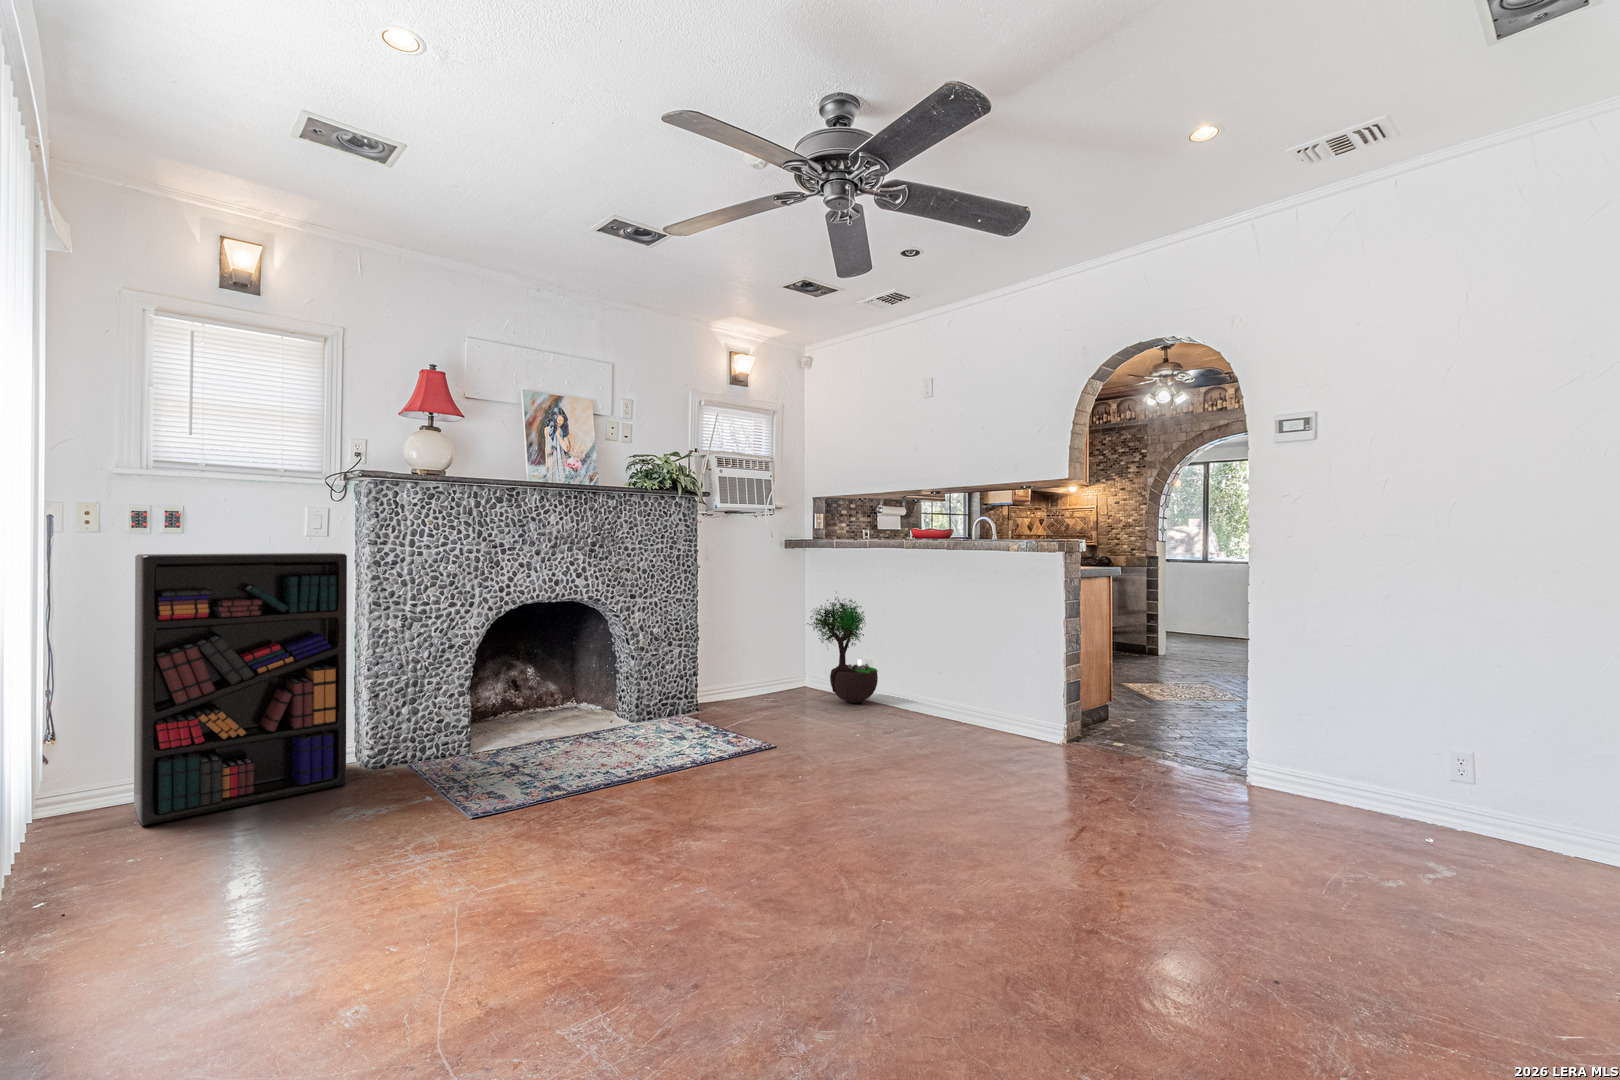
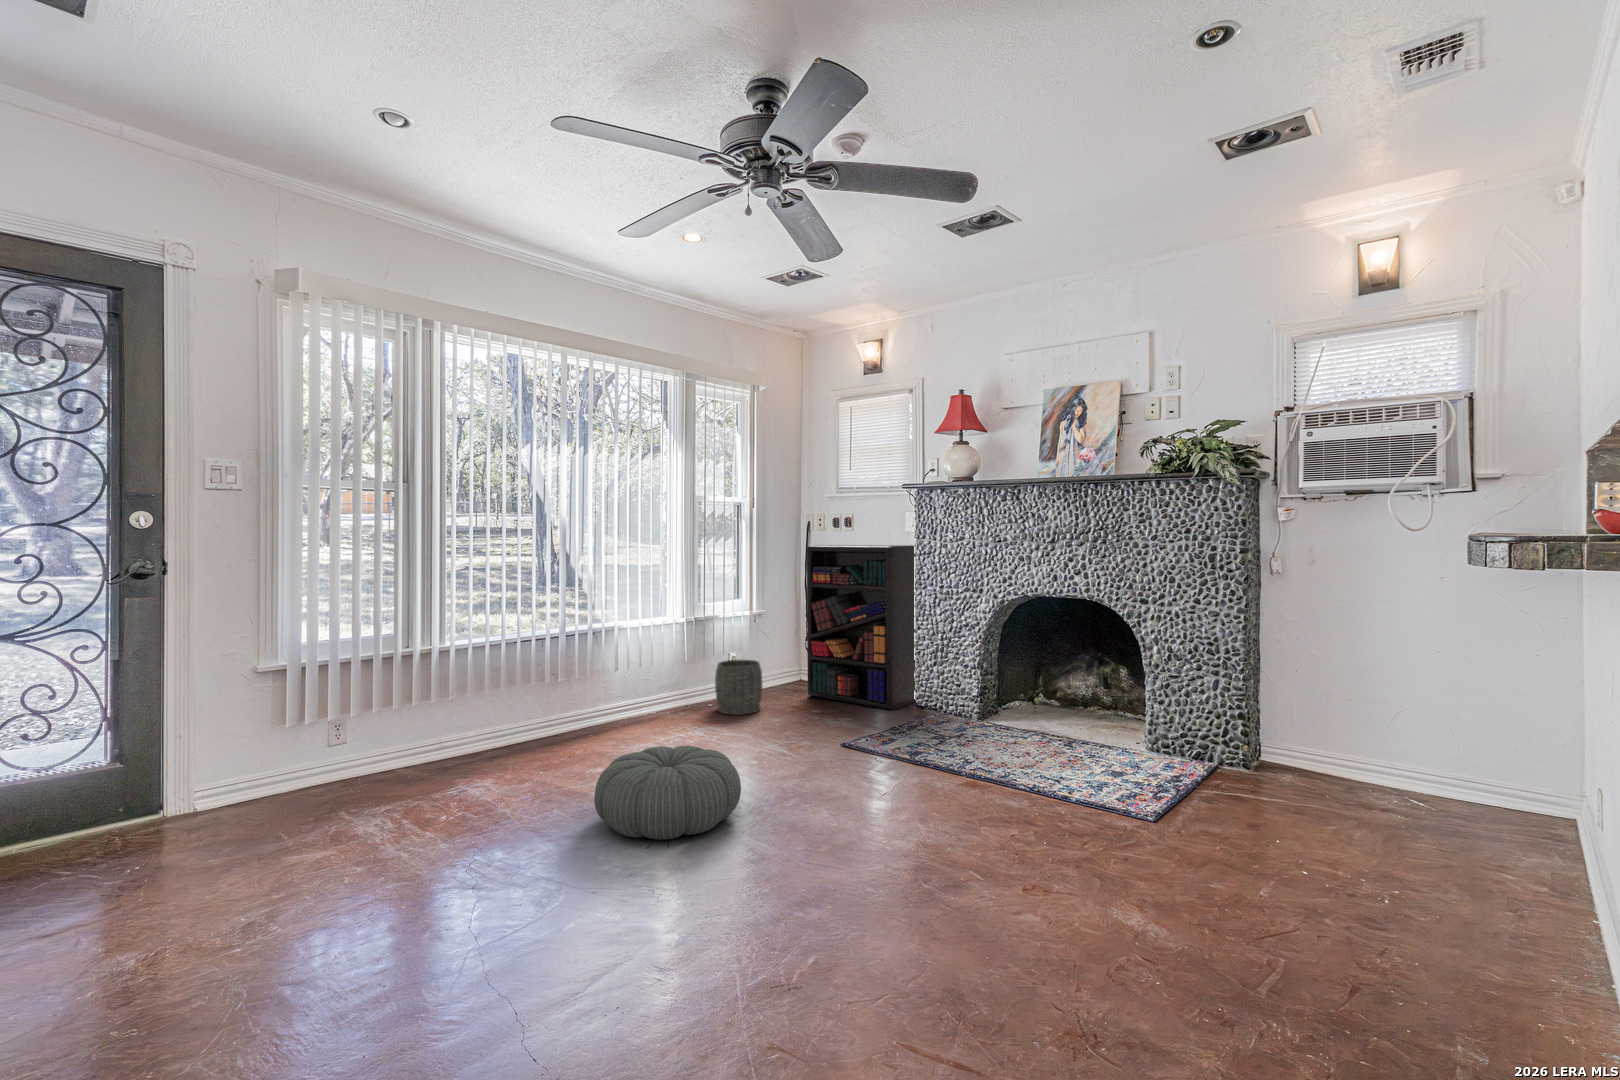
potted tree: present [807,597,878,703] -> none [1428,634,1609,871]
woven basket: none [36,778,167,907] -> present [715,660,762,715]
pouf: none [542,819,750,972] -> present [594,746,741,840]

